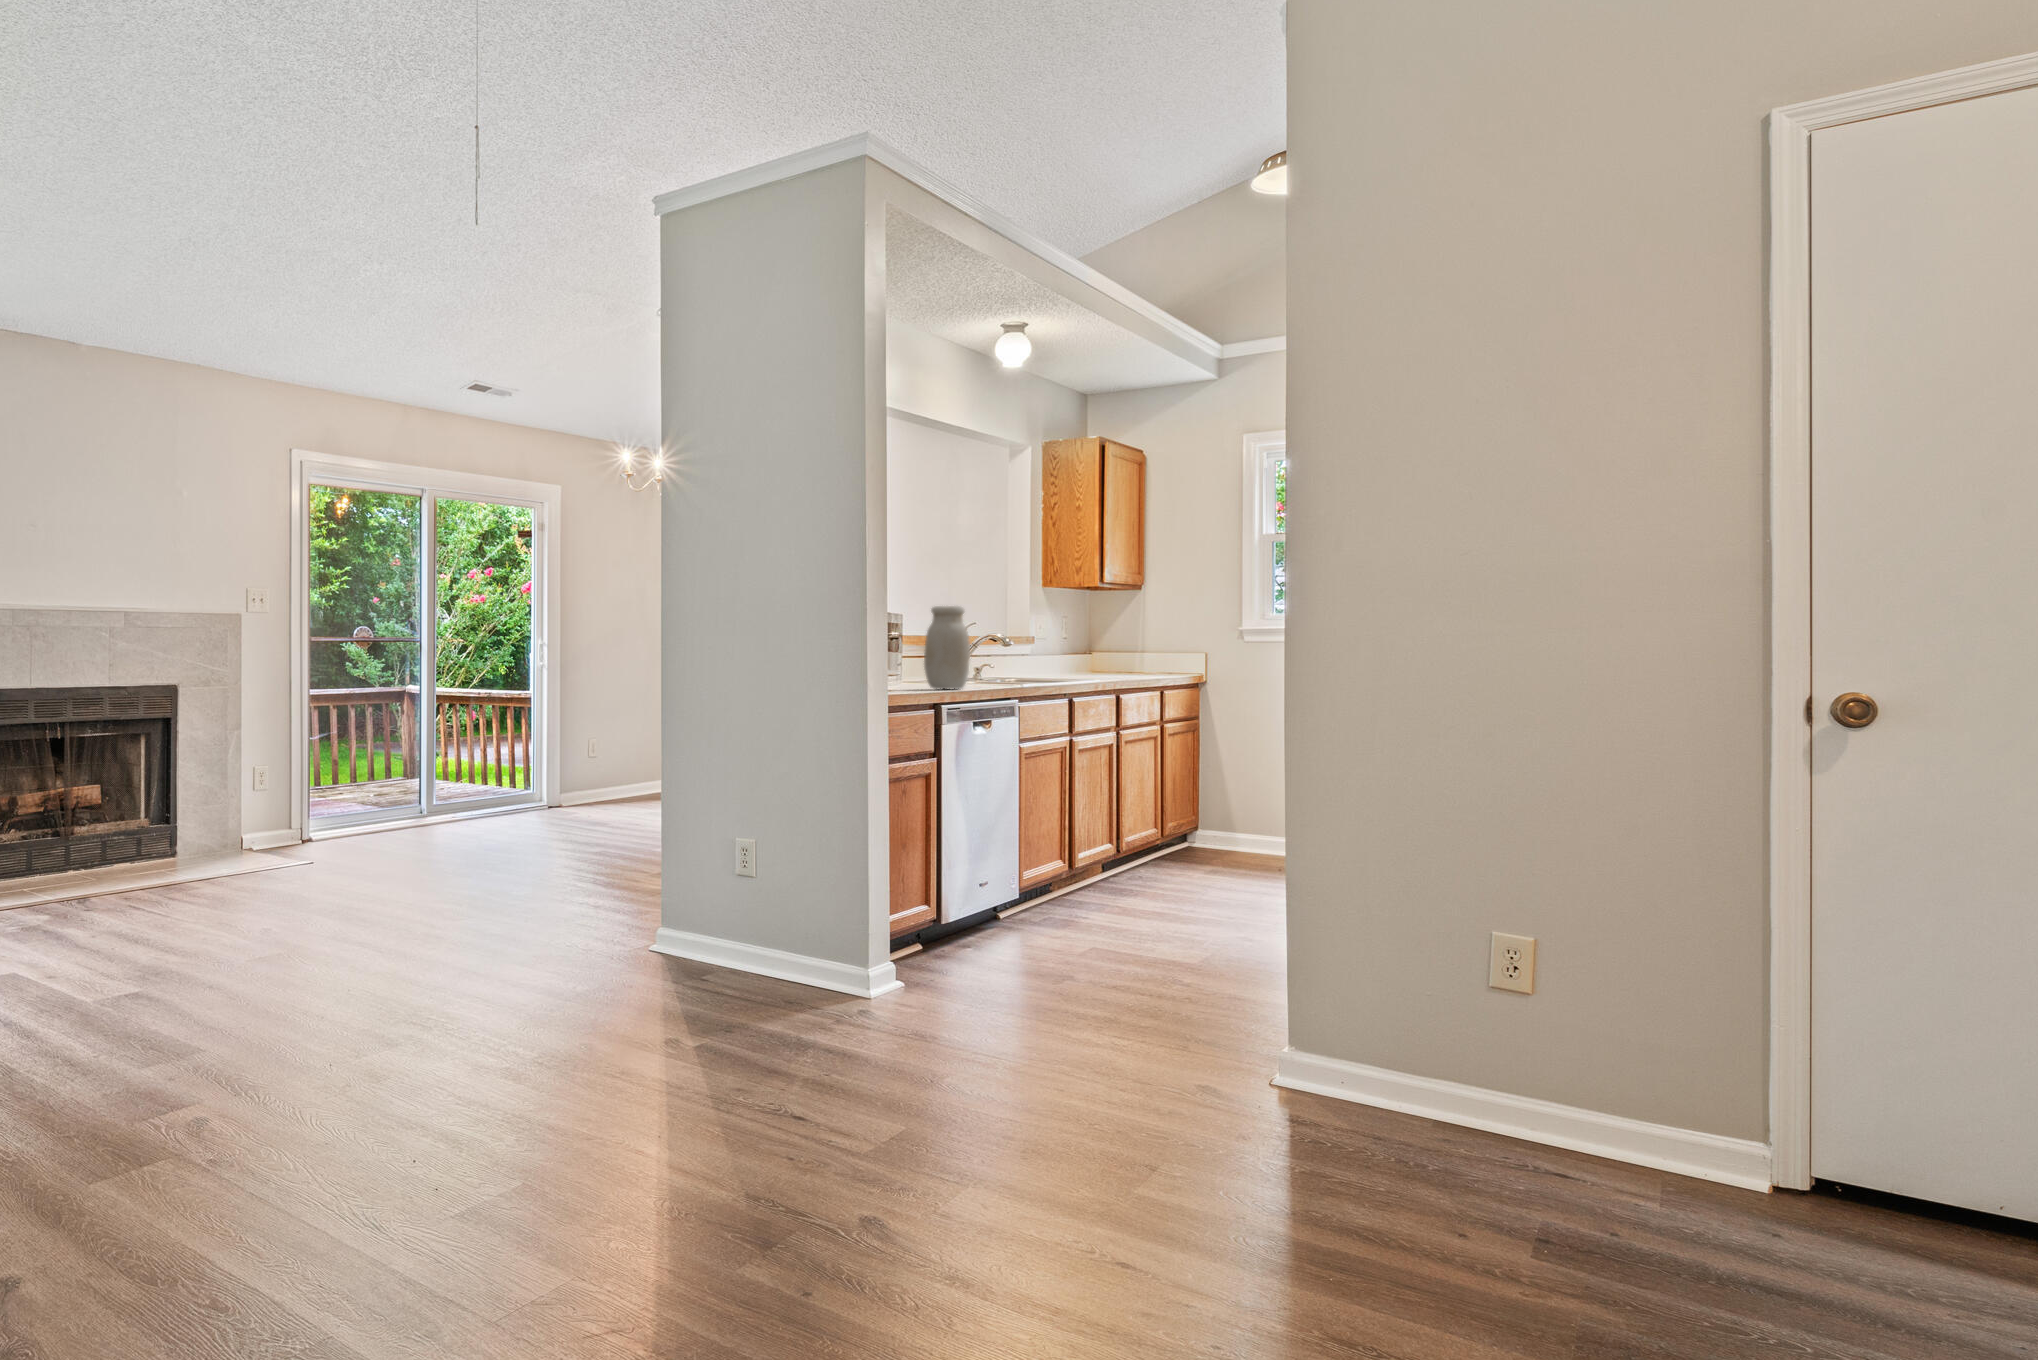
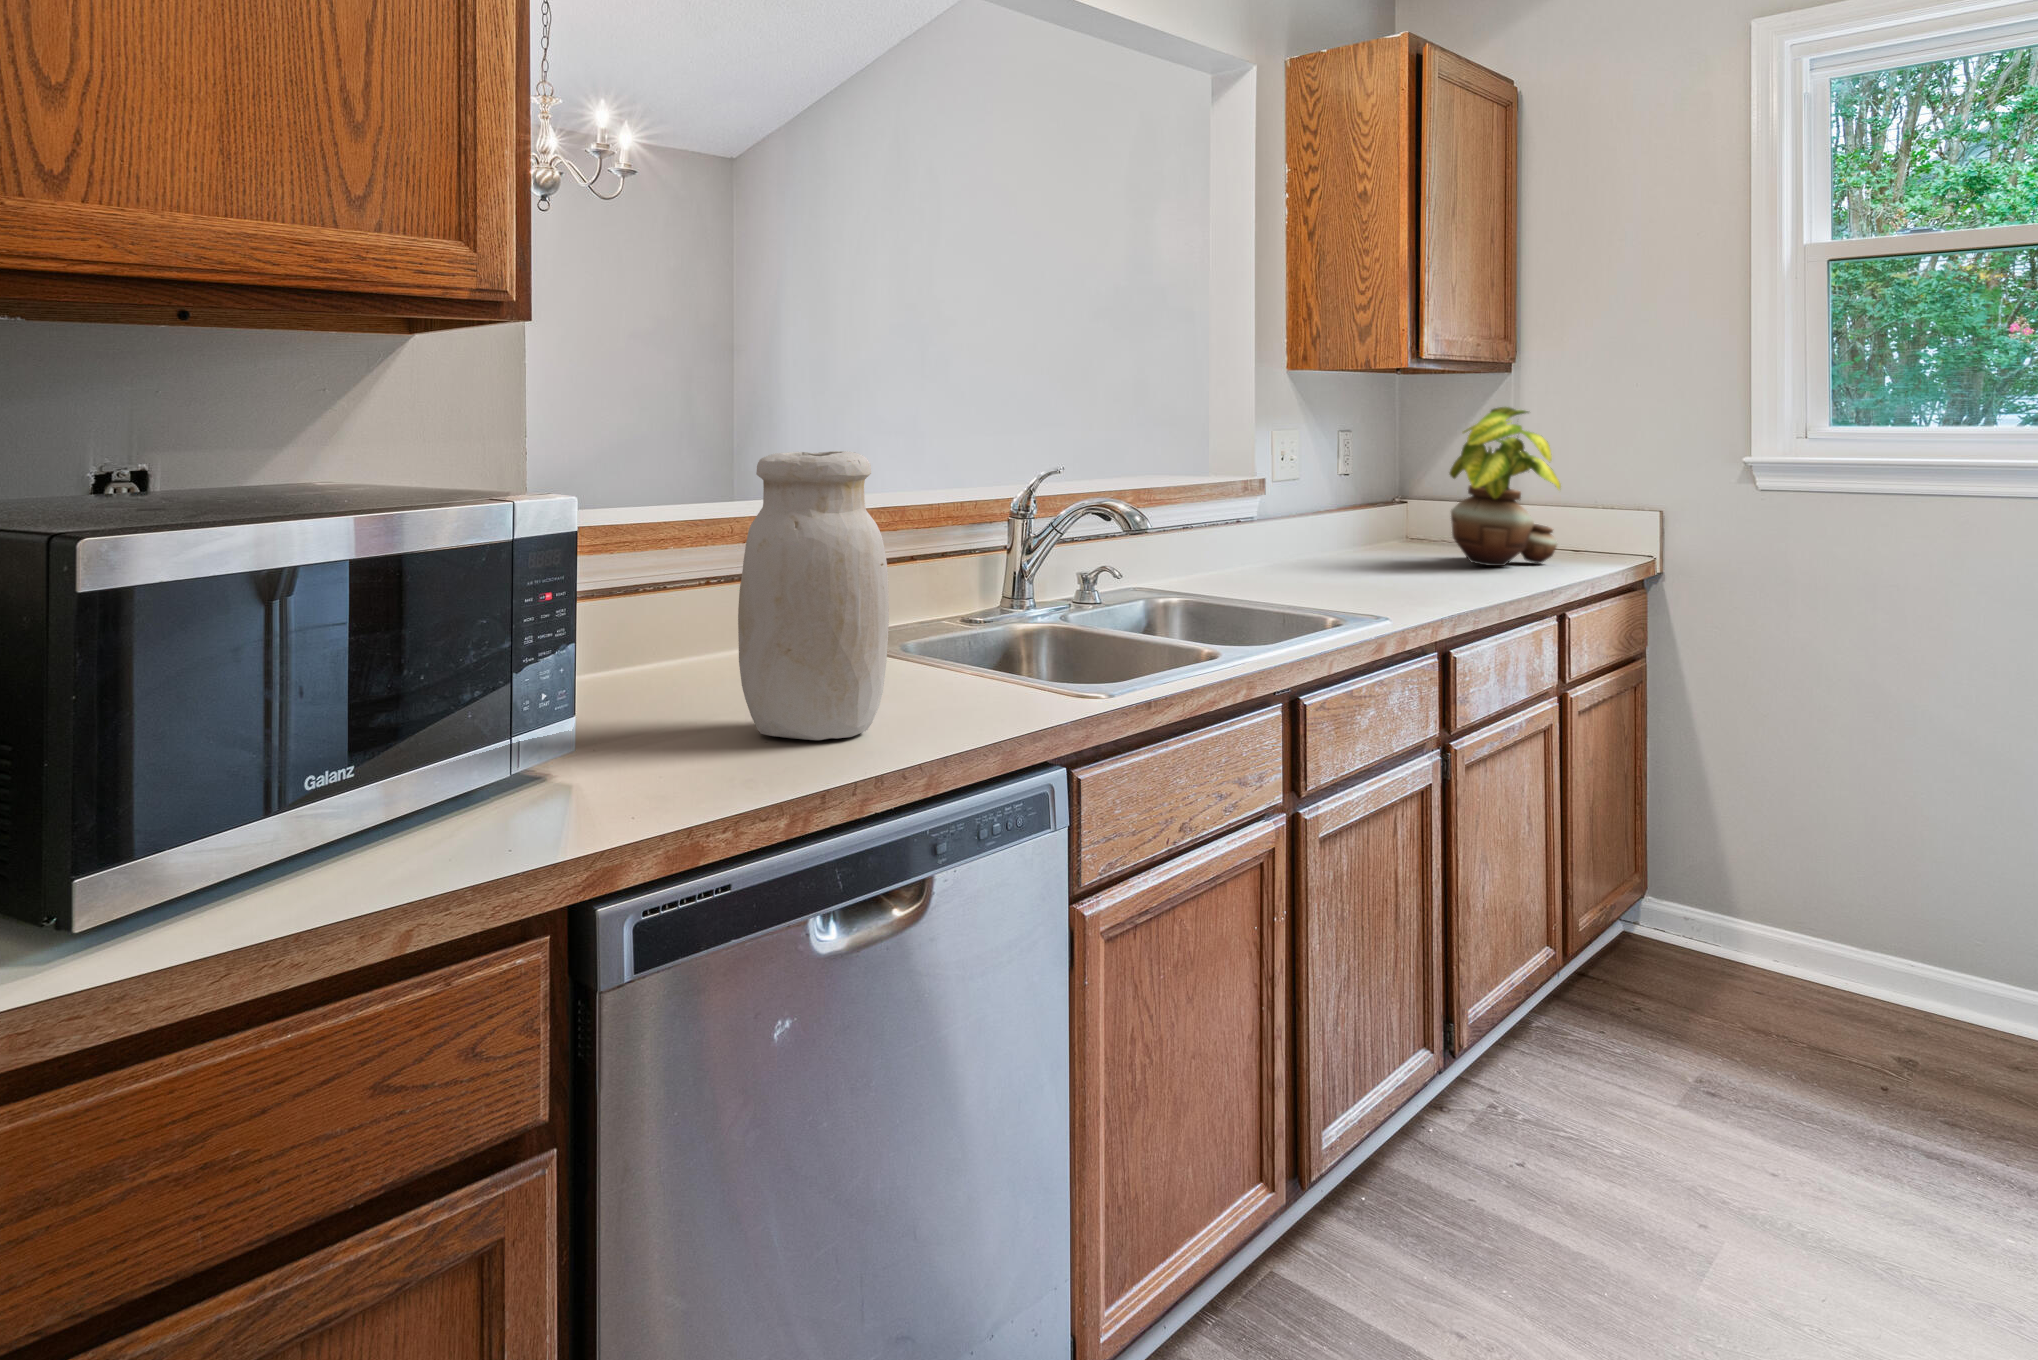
potted plant: none [1114,604,1163,675] -> present [1450,407,1561,566]

